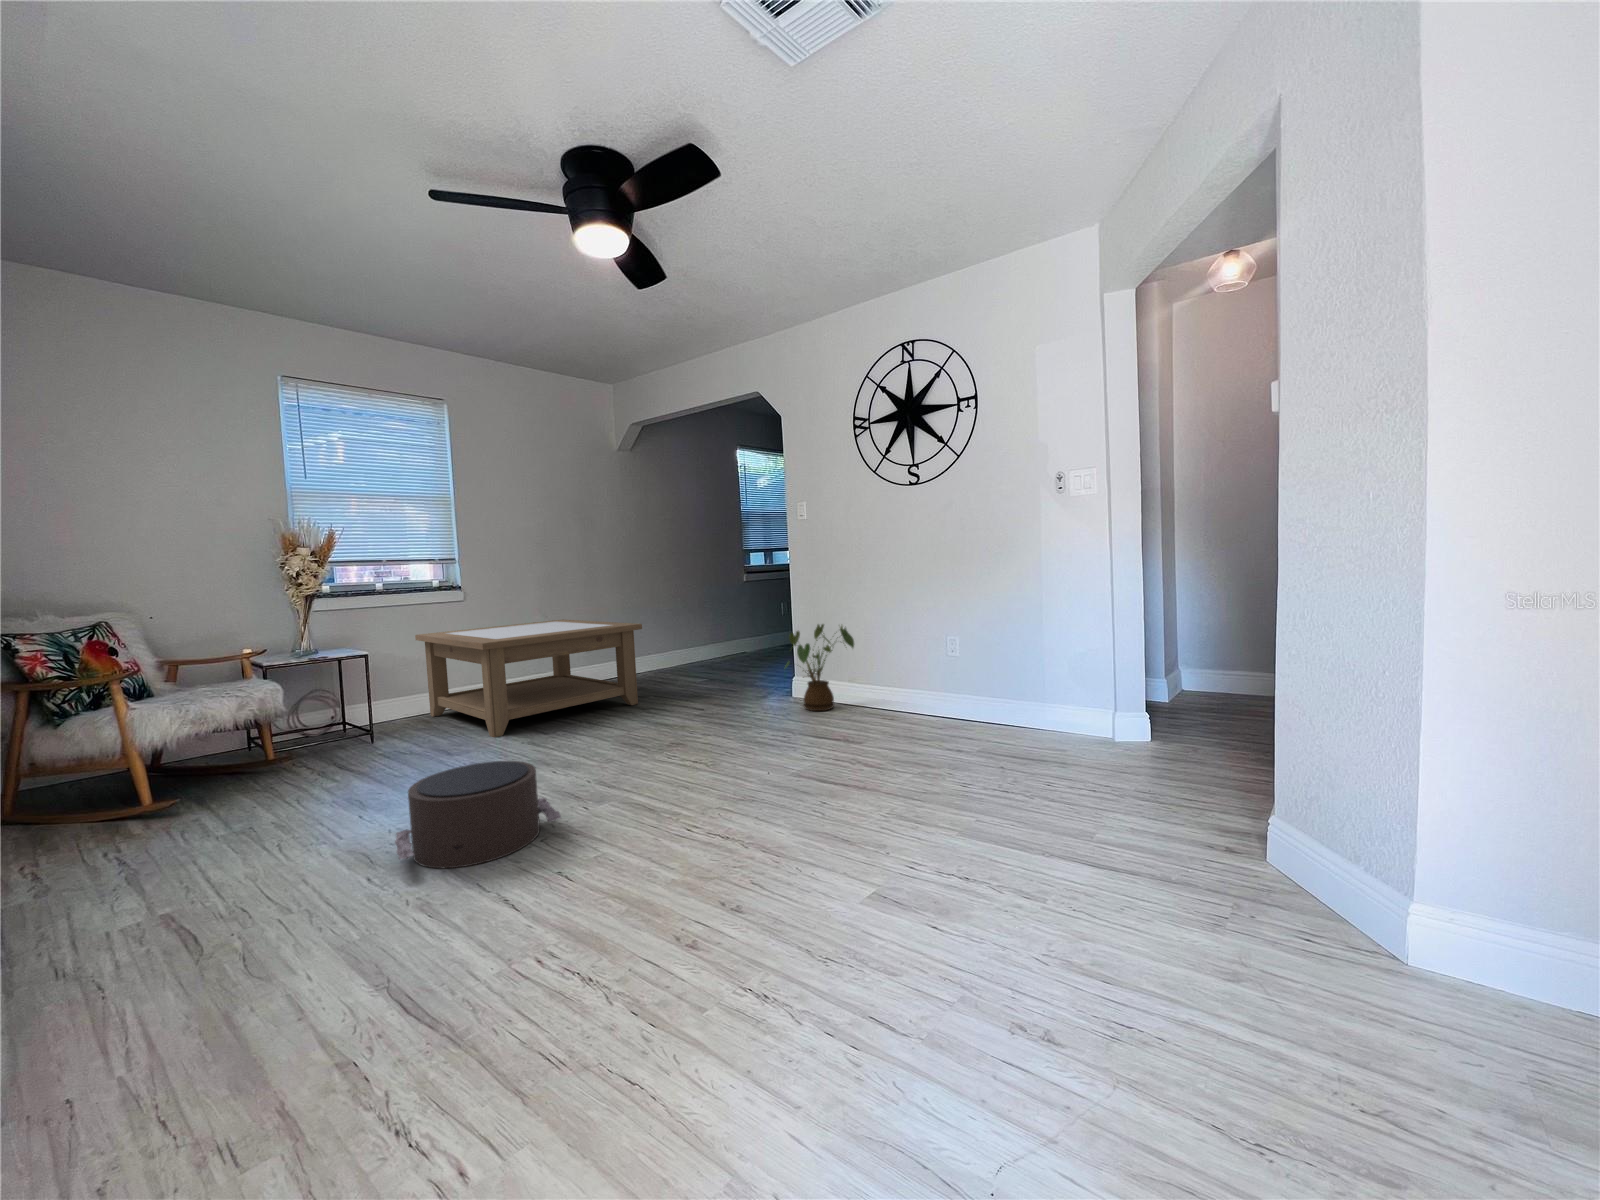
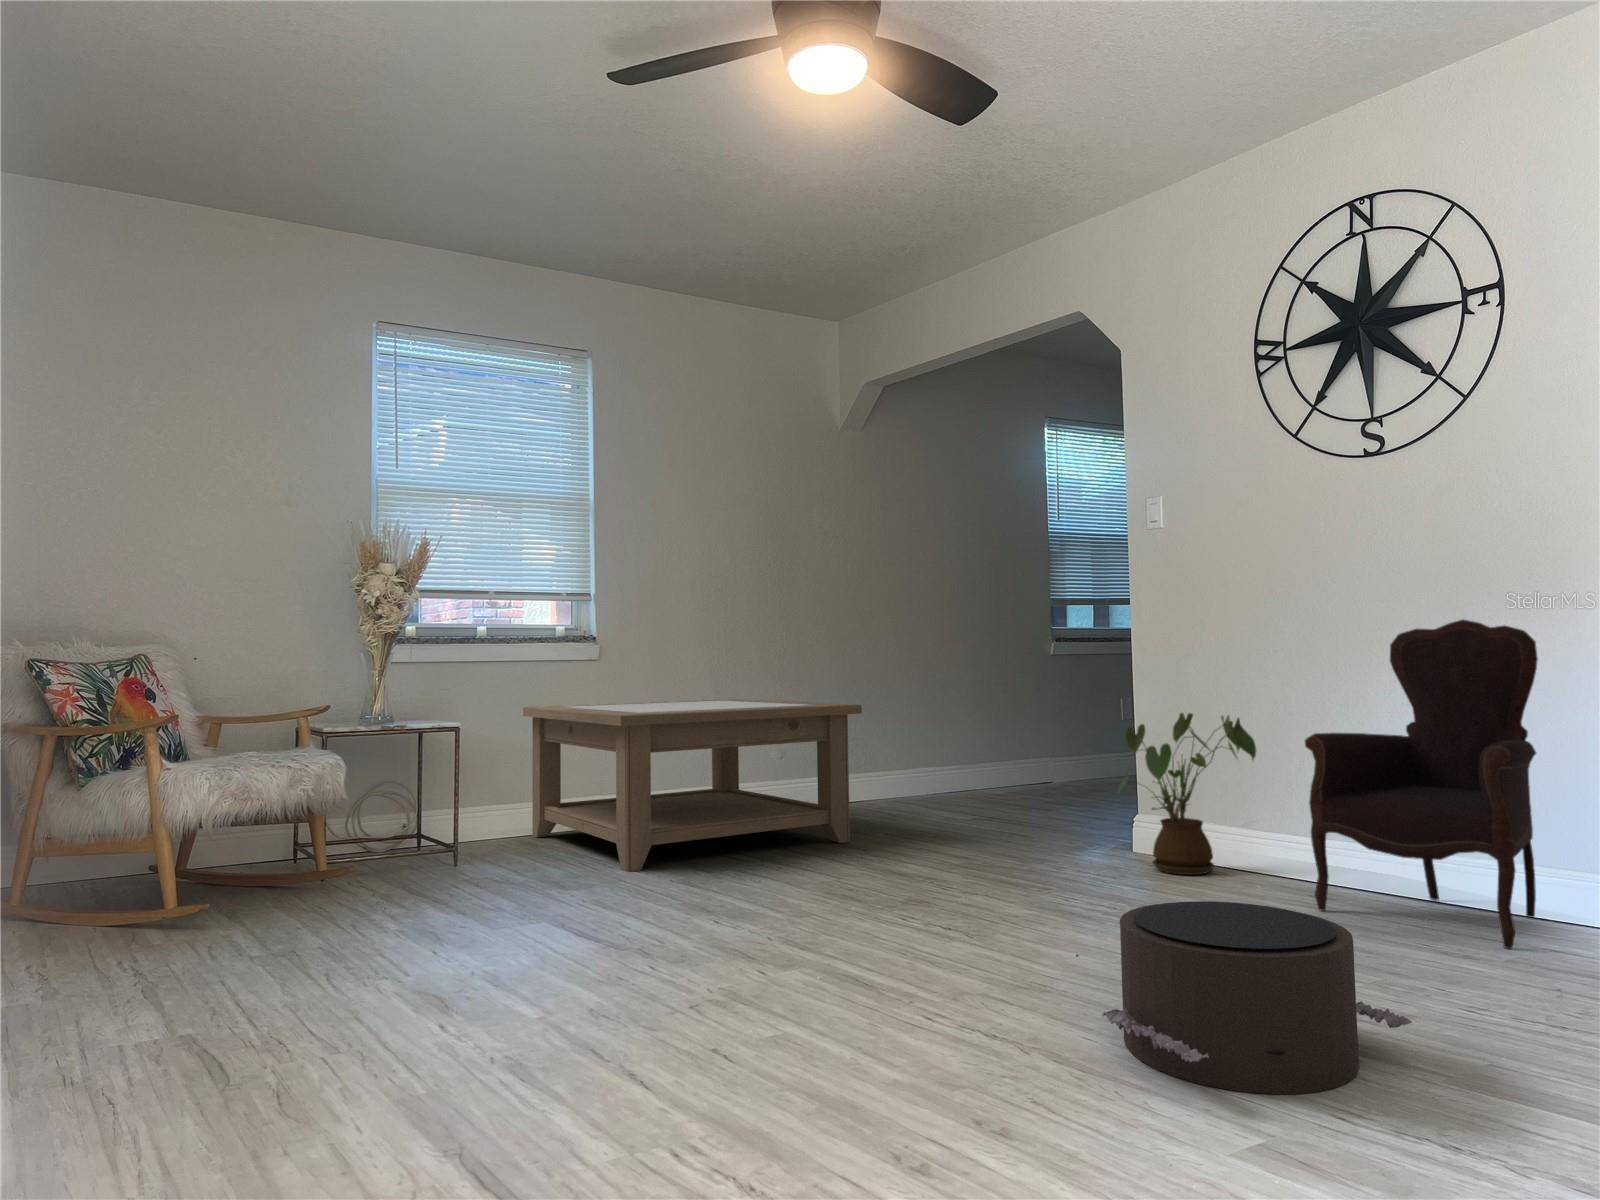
armchair: none [873,575,980,742] -> present [1305,620,1538,949]
pouf: present [395,761,561,868] -> present [1102,901,1412,1094]

